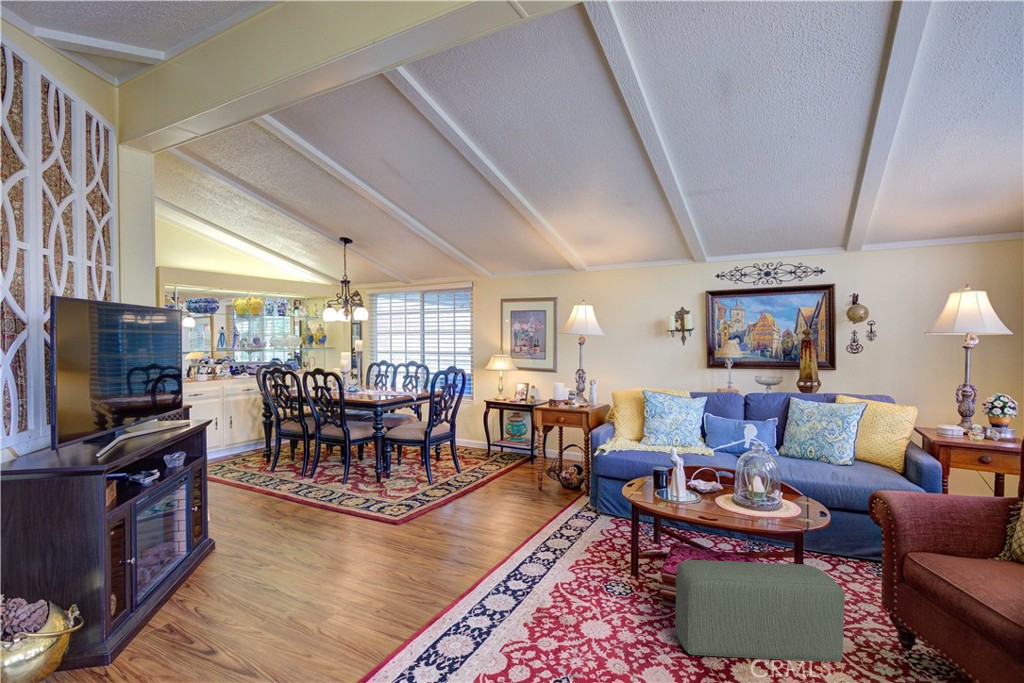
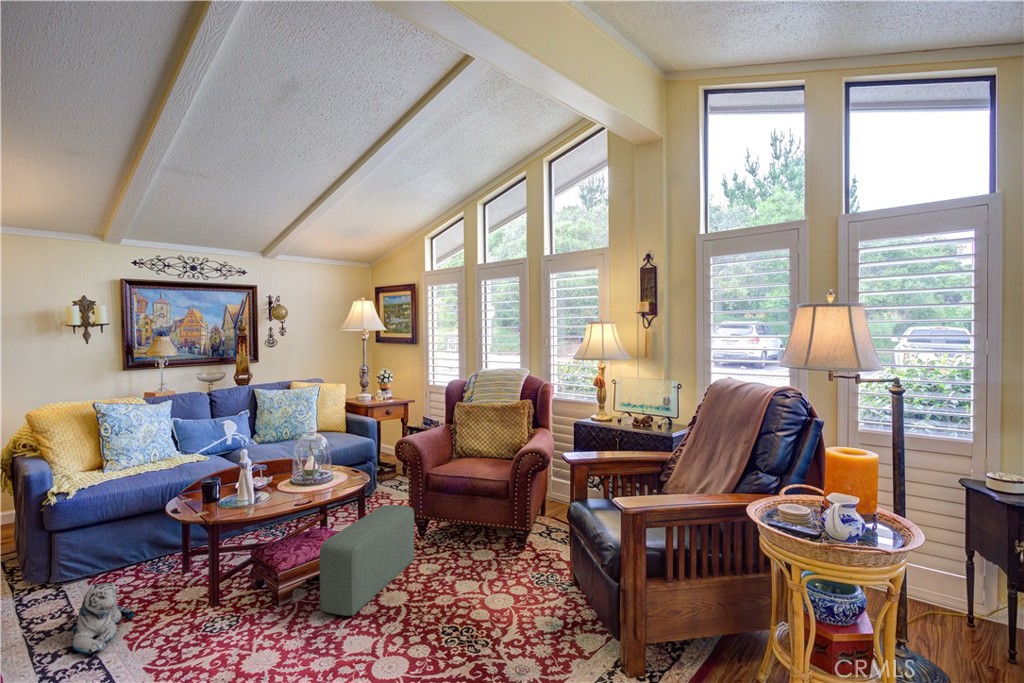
plush toy: none [550,513,598,558] -> present [72,582,135,654]

